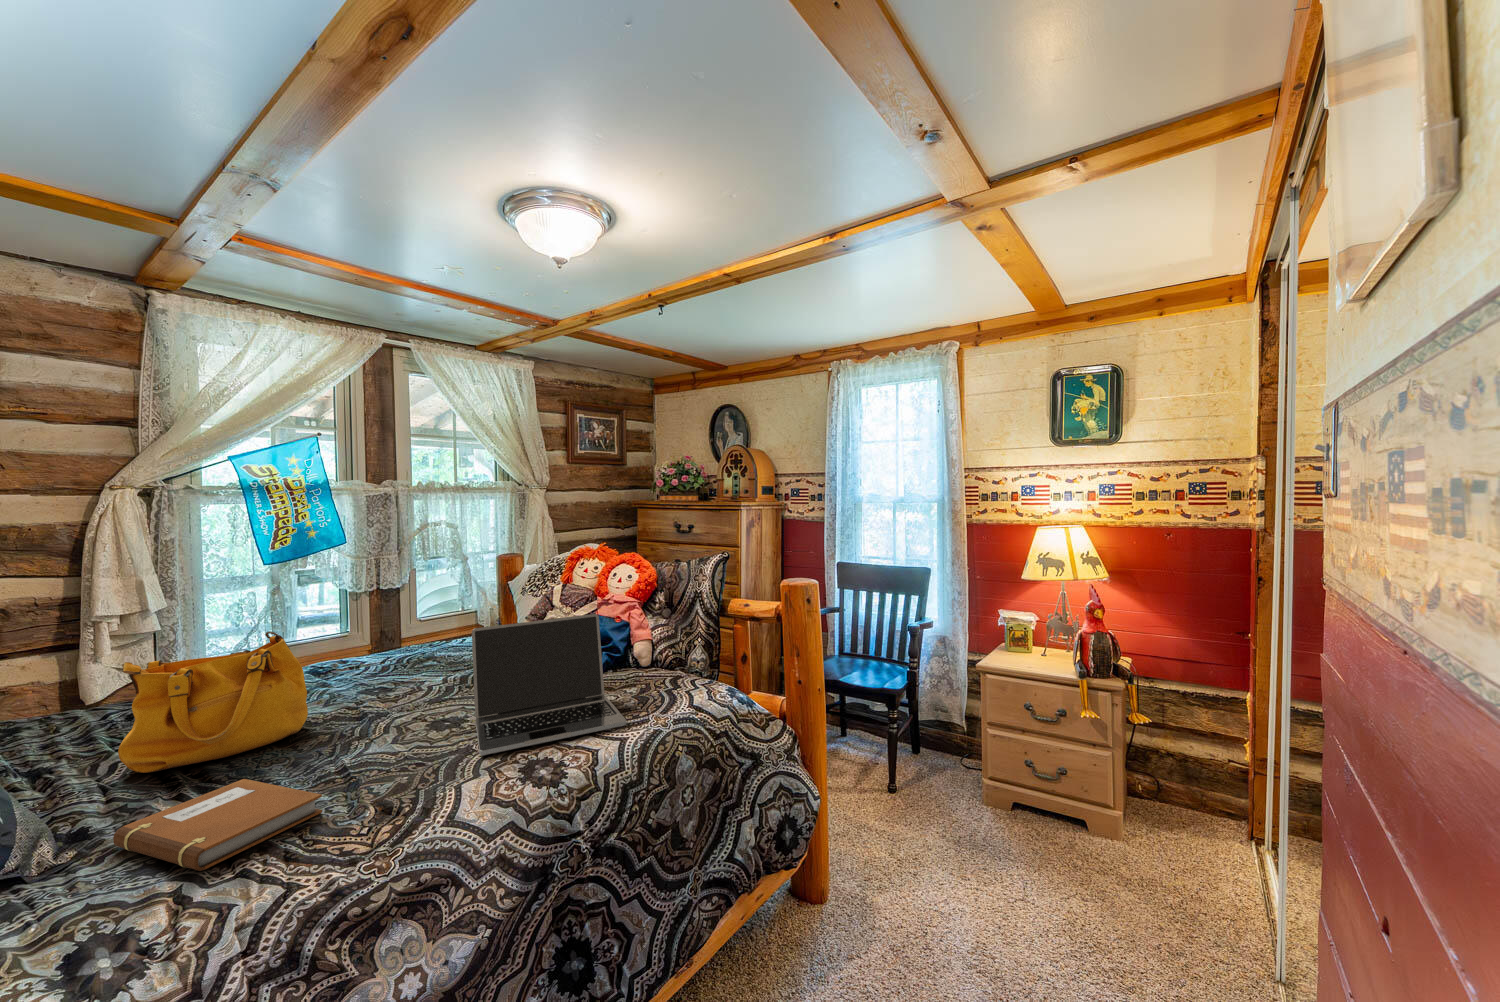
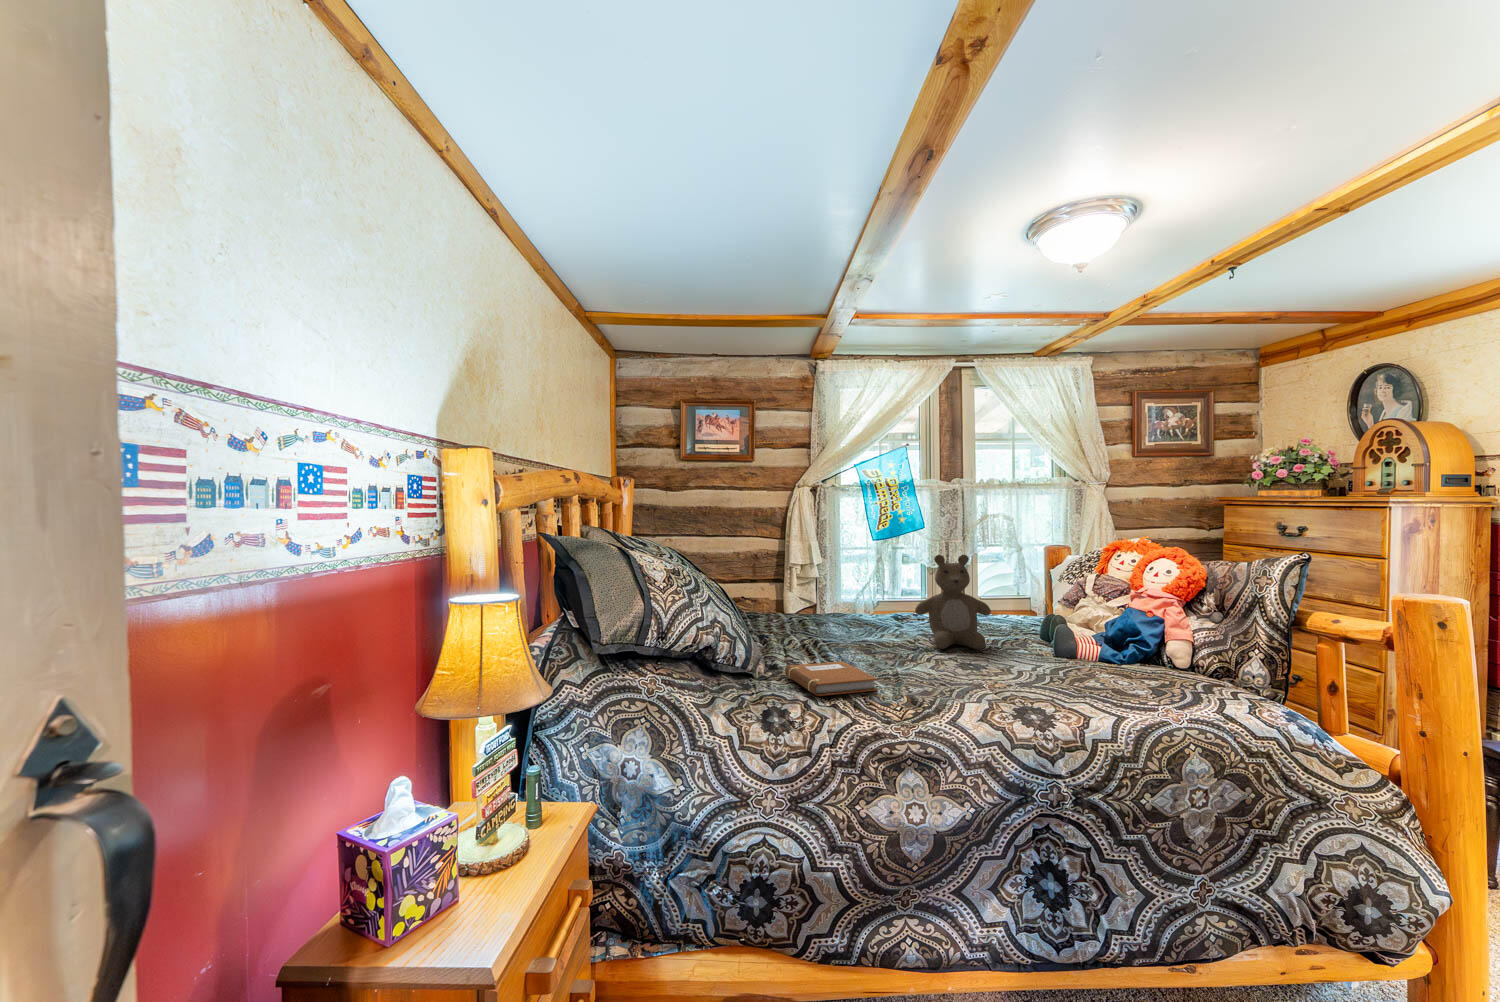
teddy bear: none [357,580,459,705] -> present [915,555,991,650]
laptop: present [472,614,626,755] -> none [985,593,1124,704]
handbag: present [118,631,308,773] -> none [791,577,882,652]

